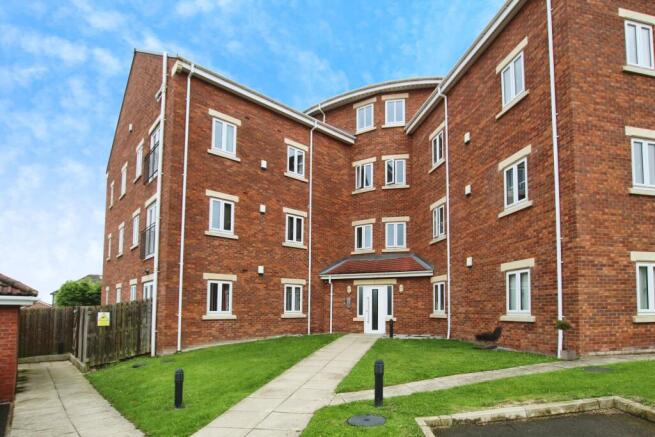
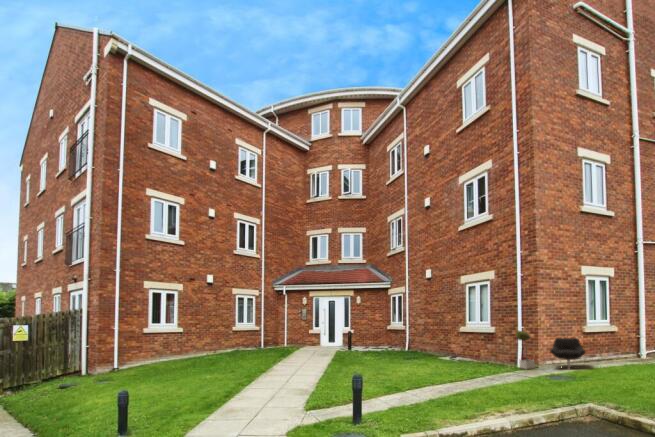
lounge chair: present [475,326,503,348] -> present [550,338,585,369]

